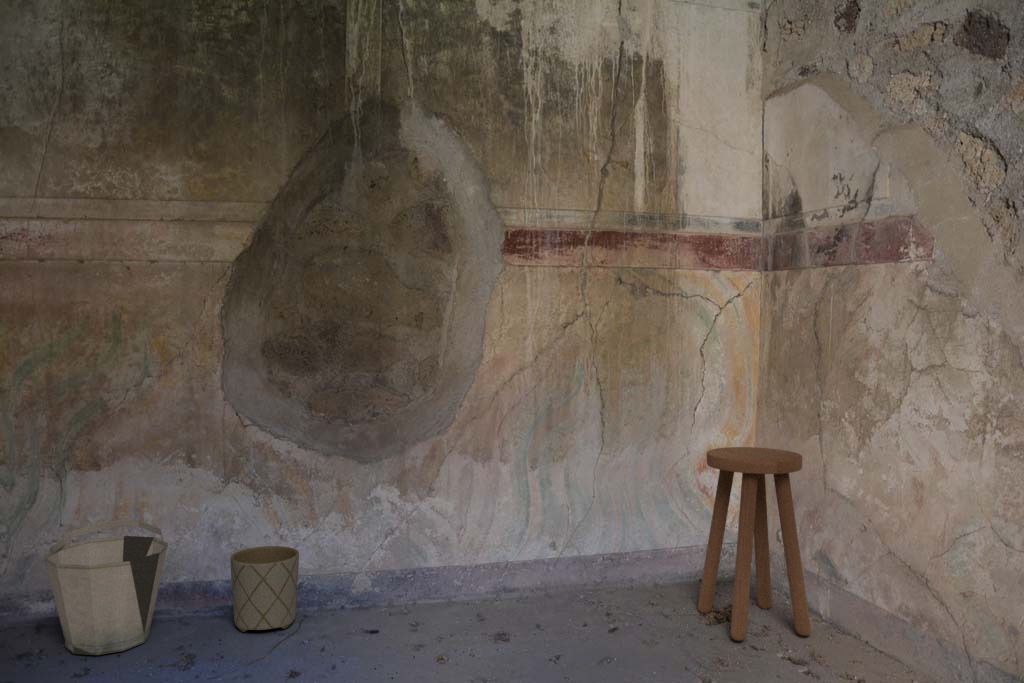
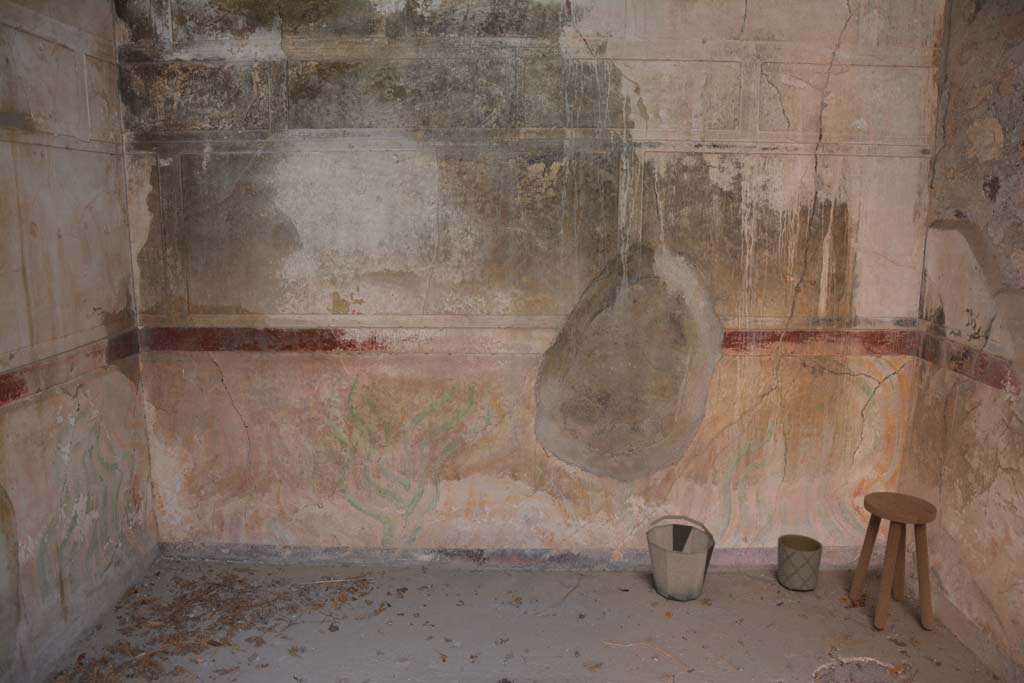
bucket: present [44,520,168,655] -> present [646,515,715,601]
planter: present [230,546,299,632] -> present [778,534,822,590]

